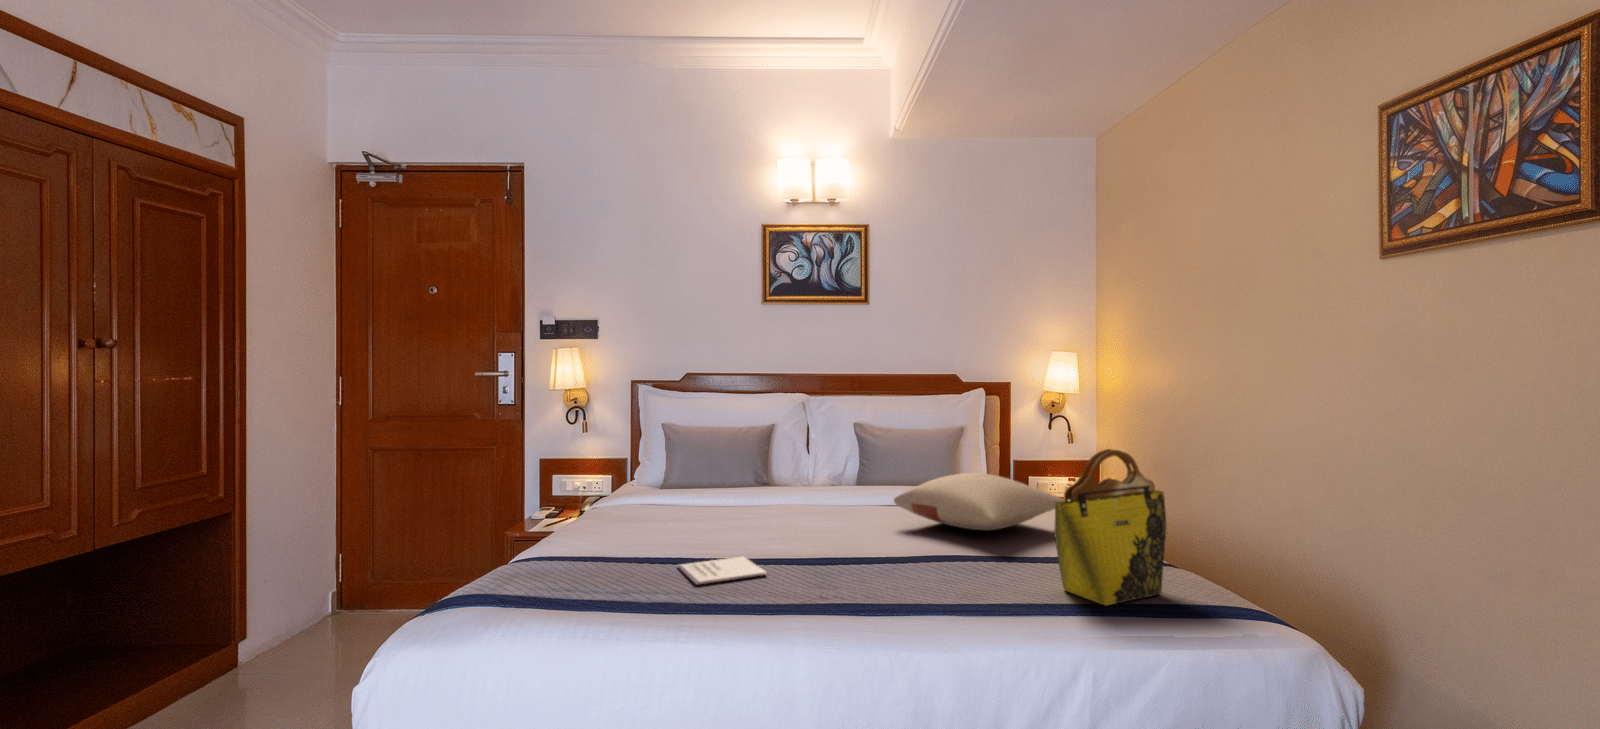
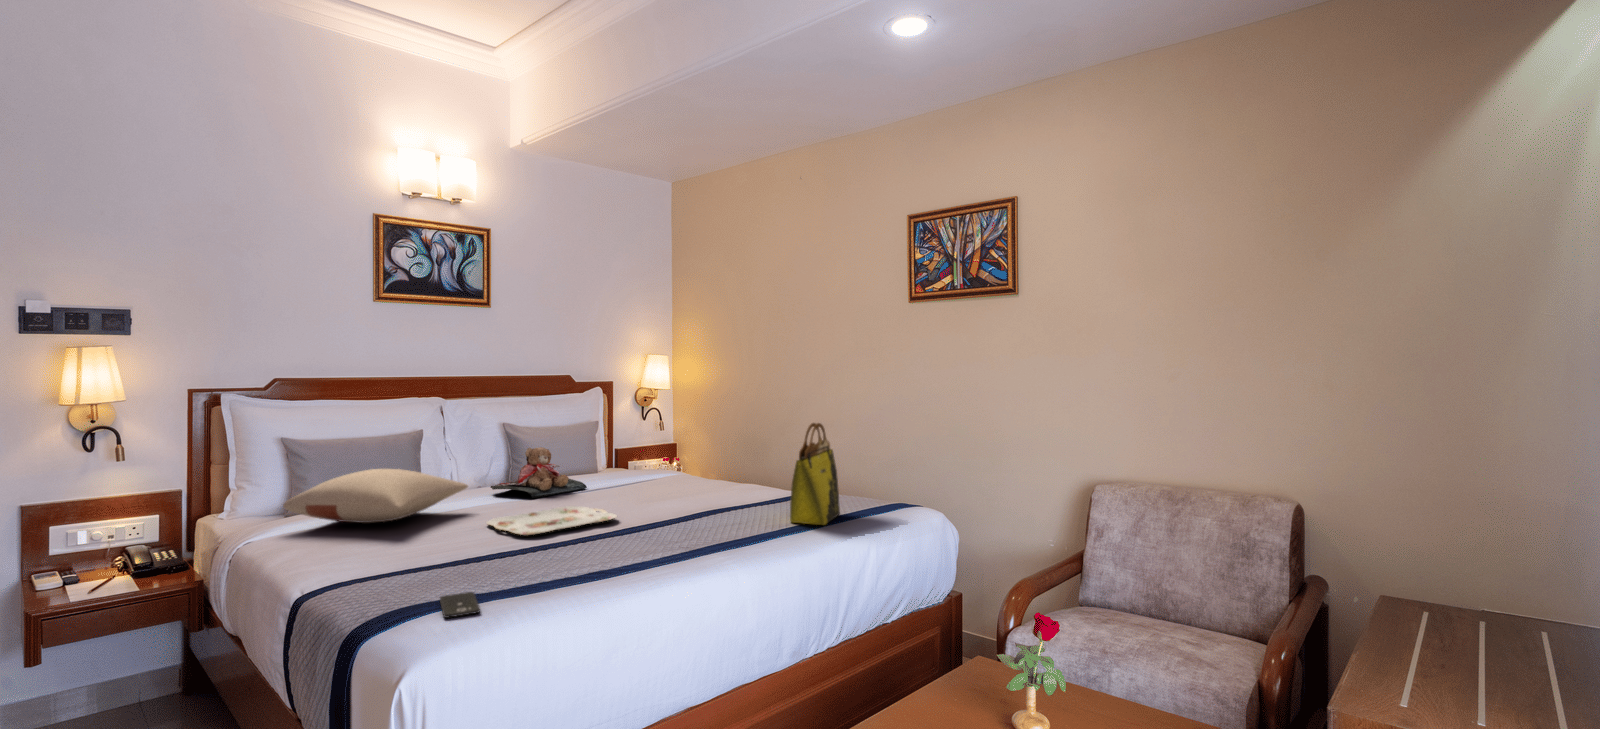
teddy bear: none [814,449,909,504] -> present [491,447,587,498]
pillow: present [894,473,1065,530] -> present [283,469,468,523]
serving tray: none [744,518,870,544] -> present [487,506,617,535]
notebook: present [678,557,766,584] -> none [487,545,586,570]
smartphone: none [544,590,605,616] -> present [440,592,480,618]

